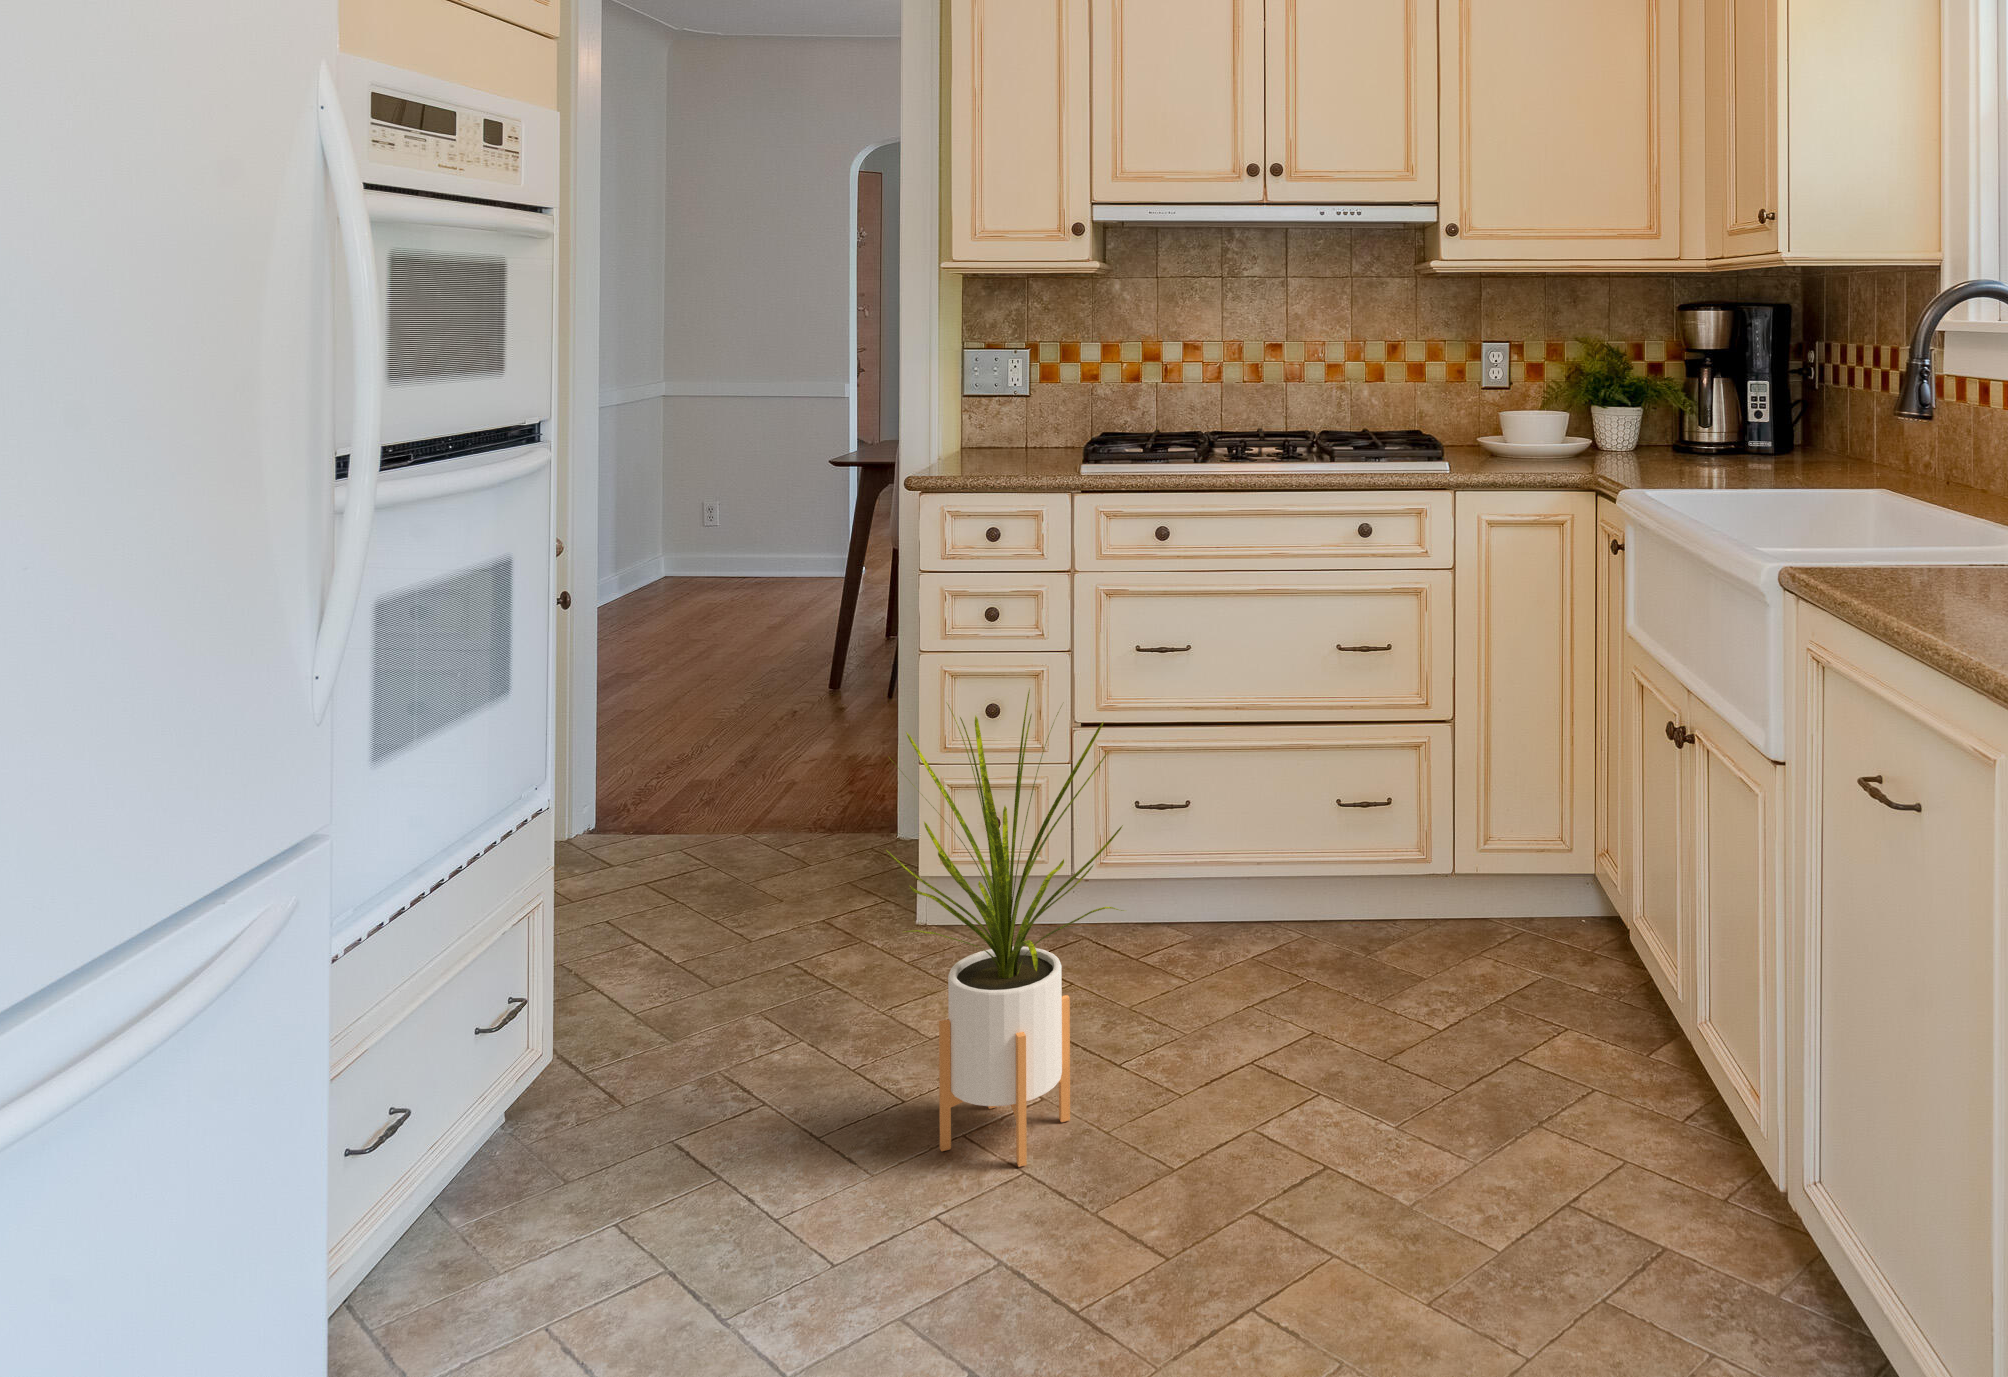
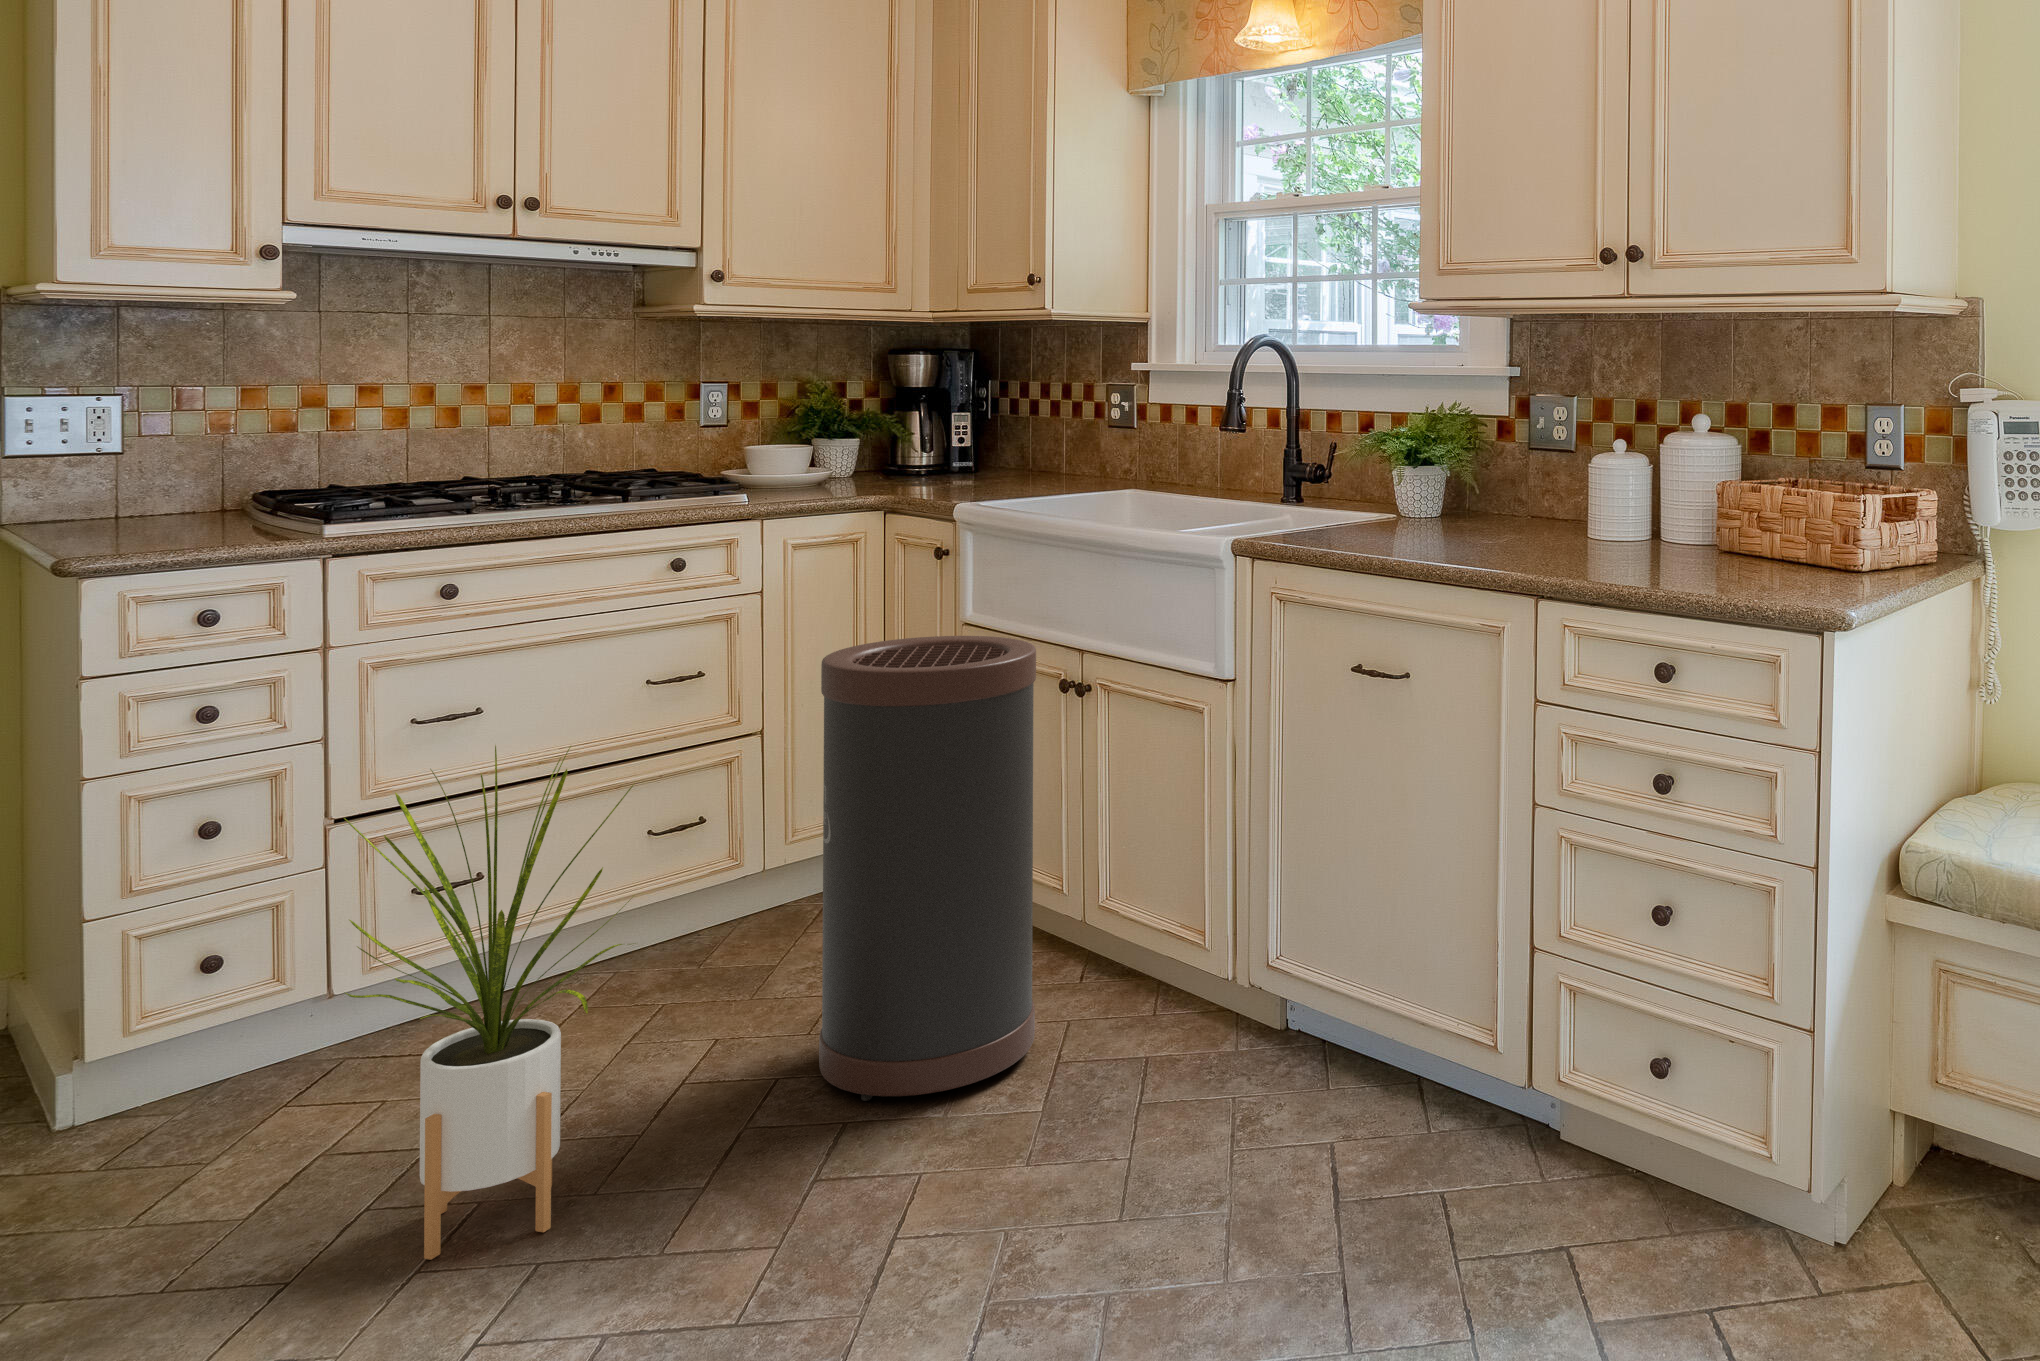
trash can: none [1334,638,1569,1185] -> present [819,636,1036,1101]

